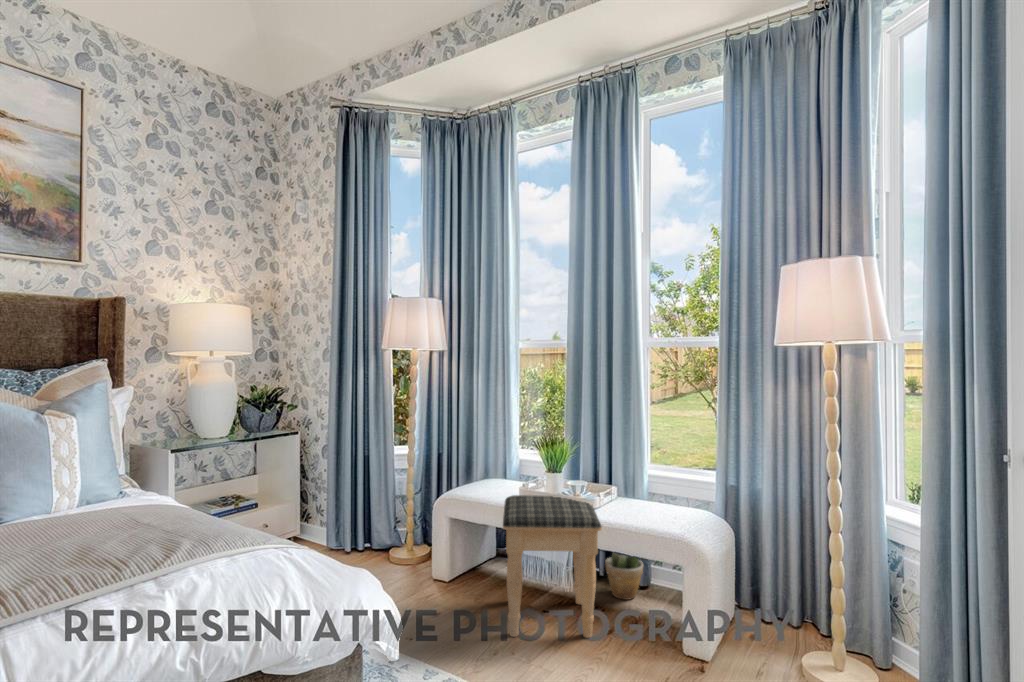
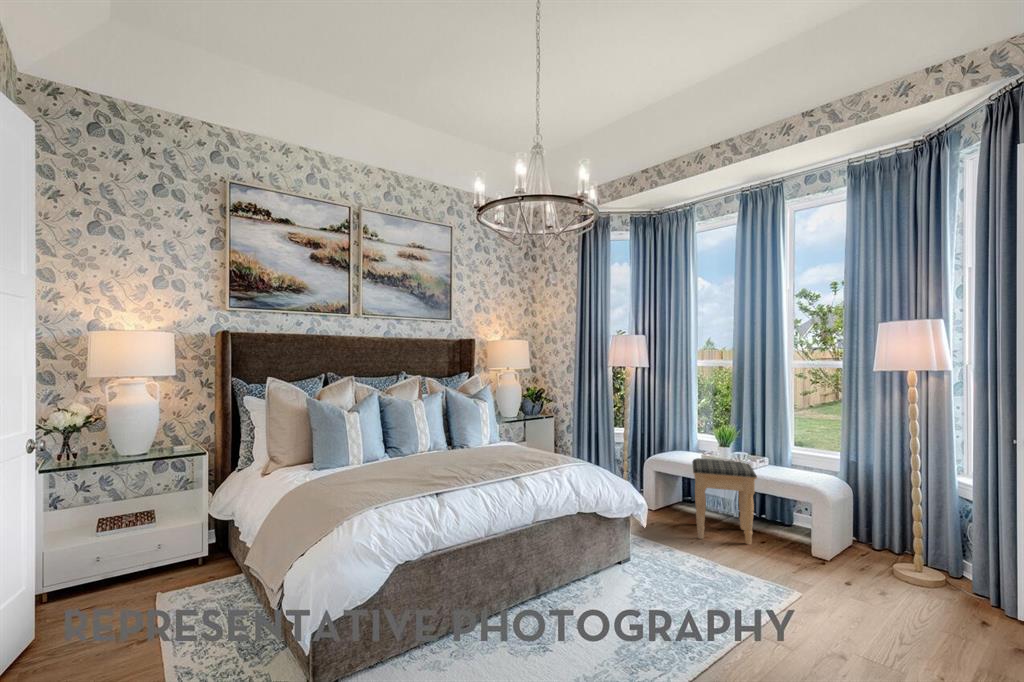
potted plant: present [605,553,643,600] -> none [761,495,789,531]

